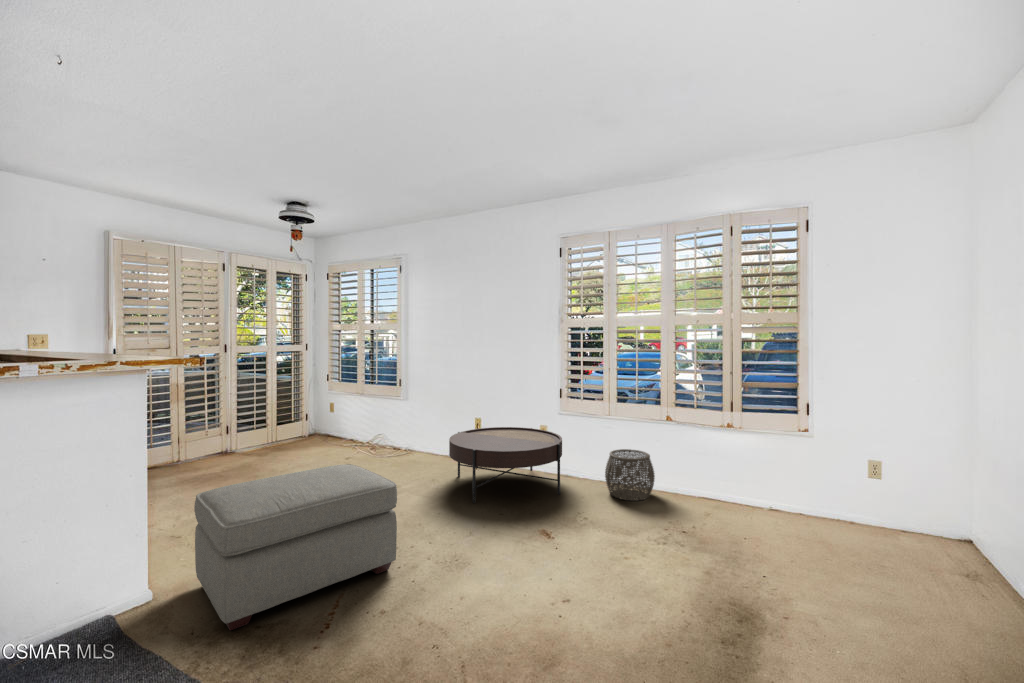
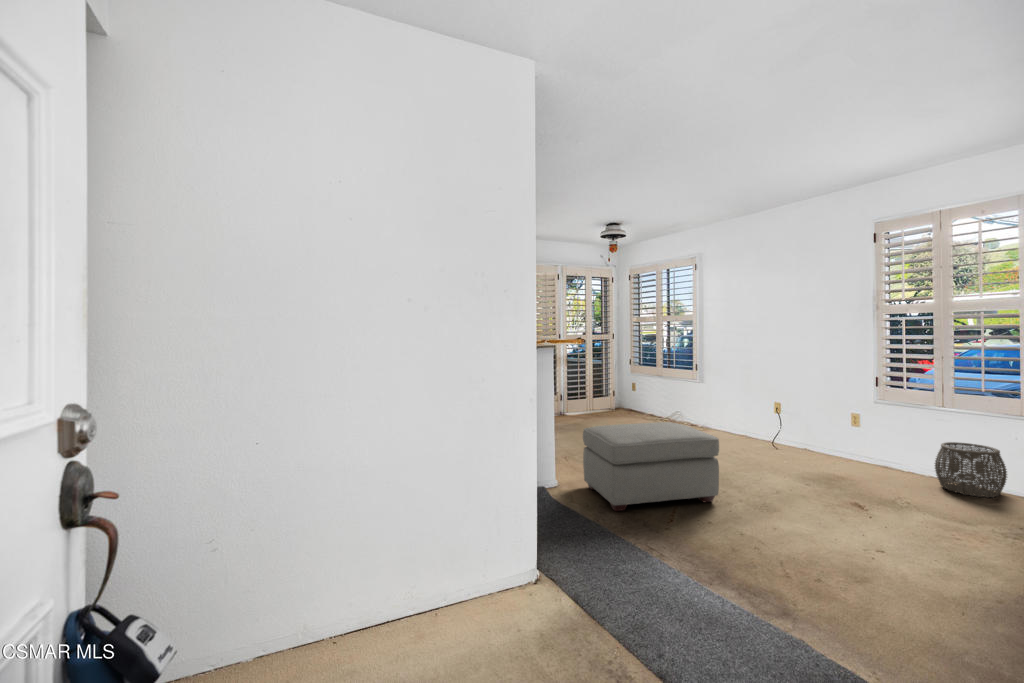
coffee table: present [449,427,562,503] -> none [752,411,878,479]

